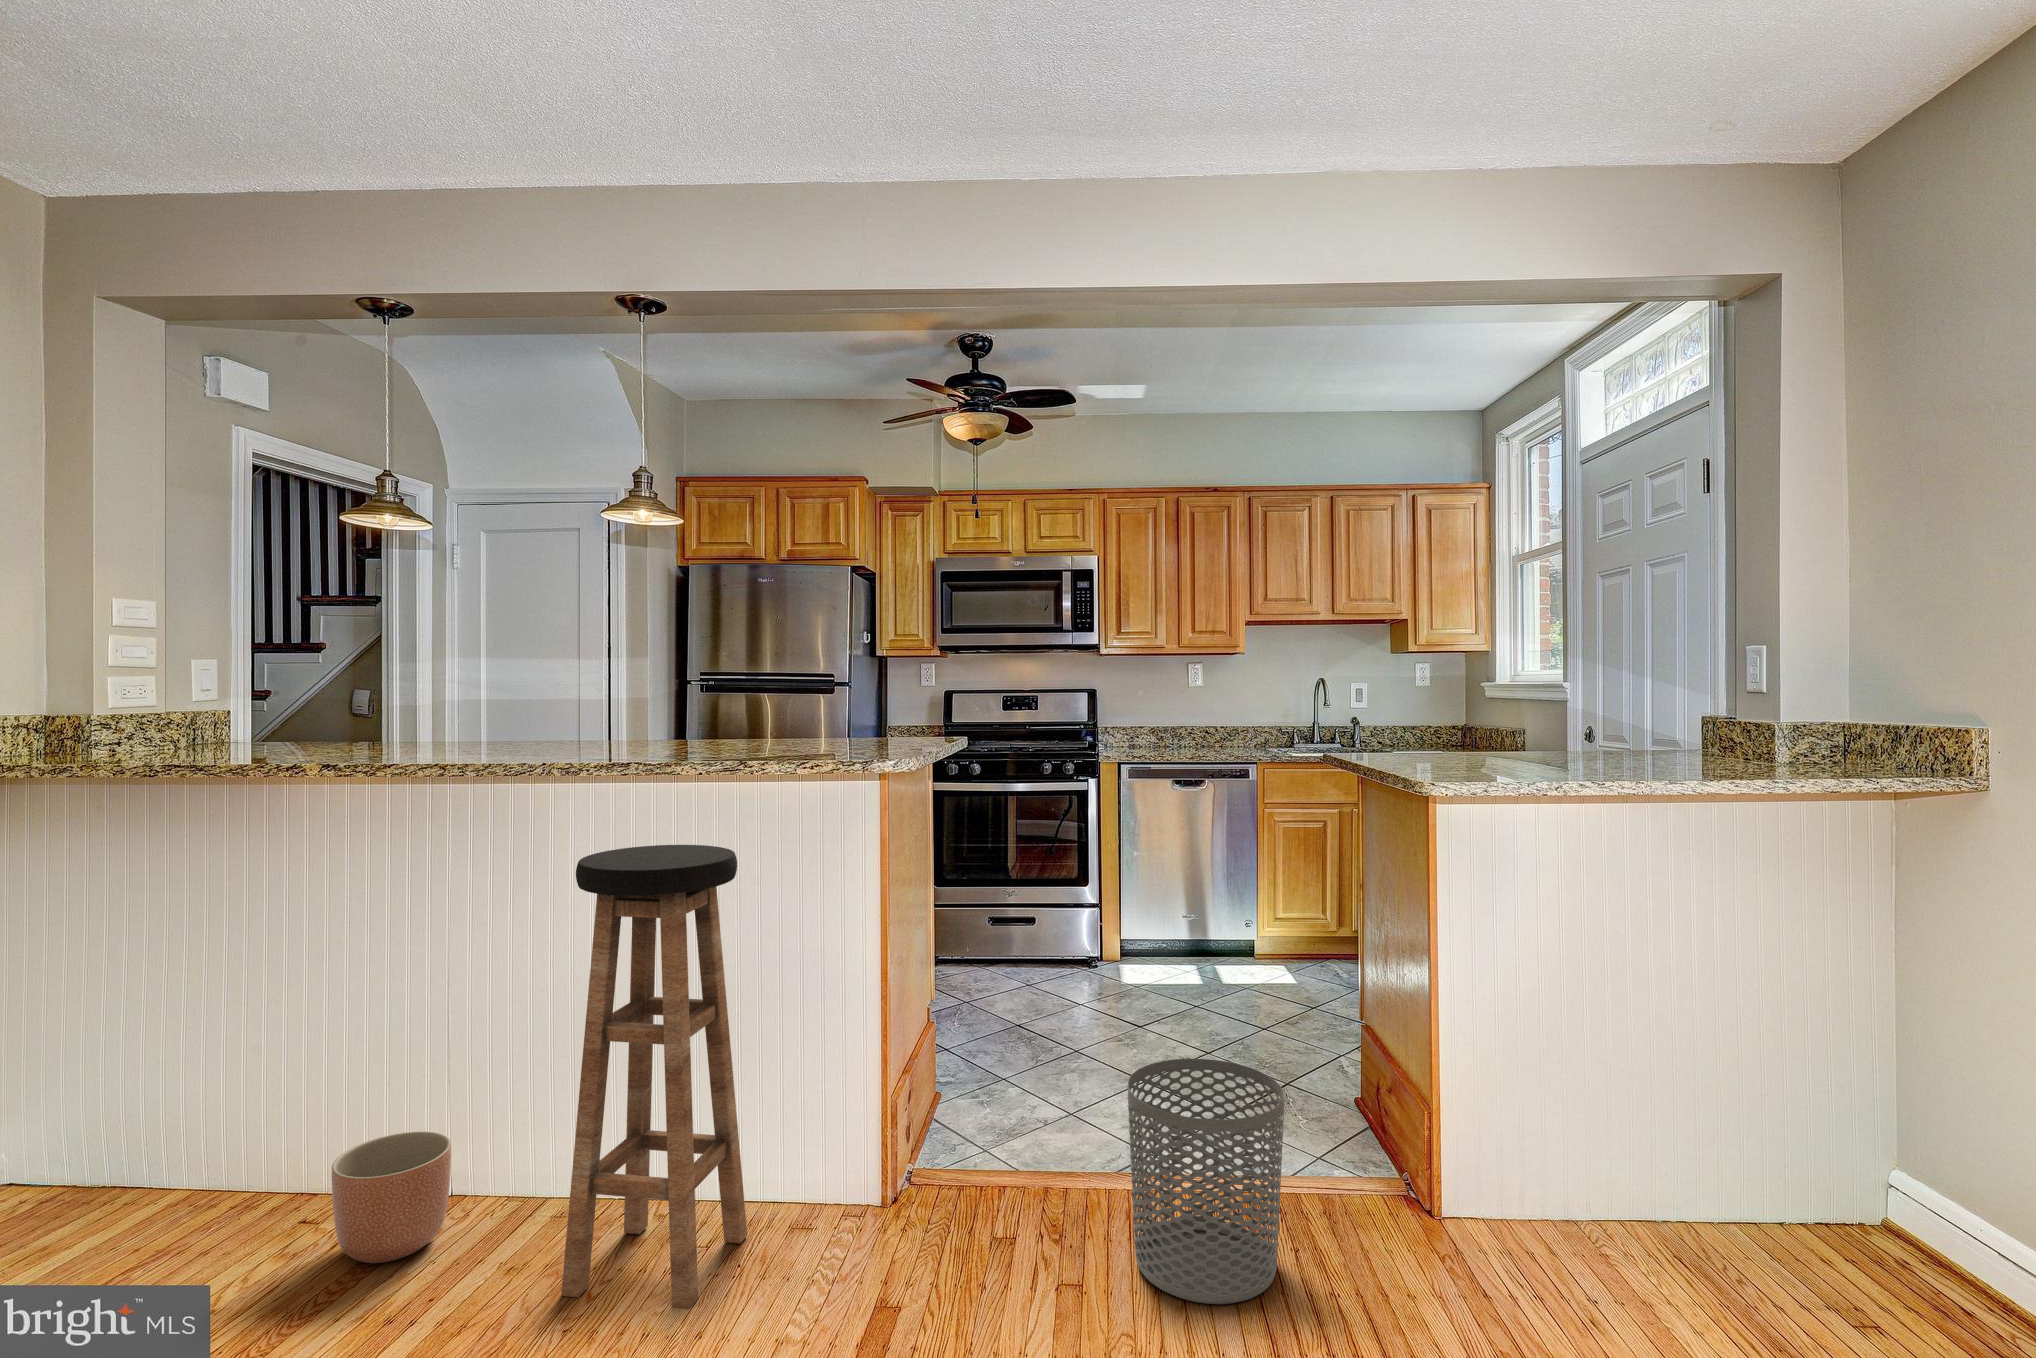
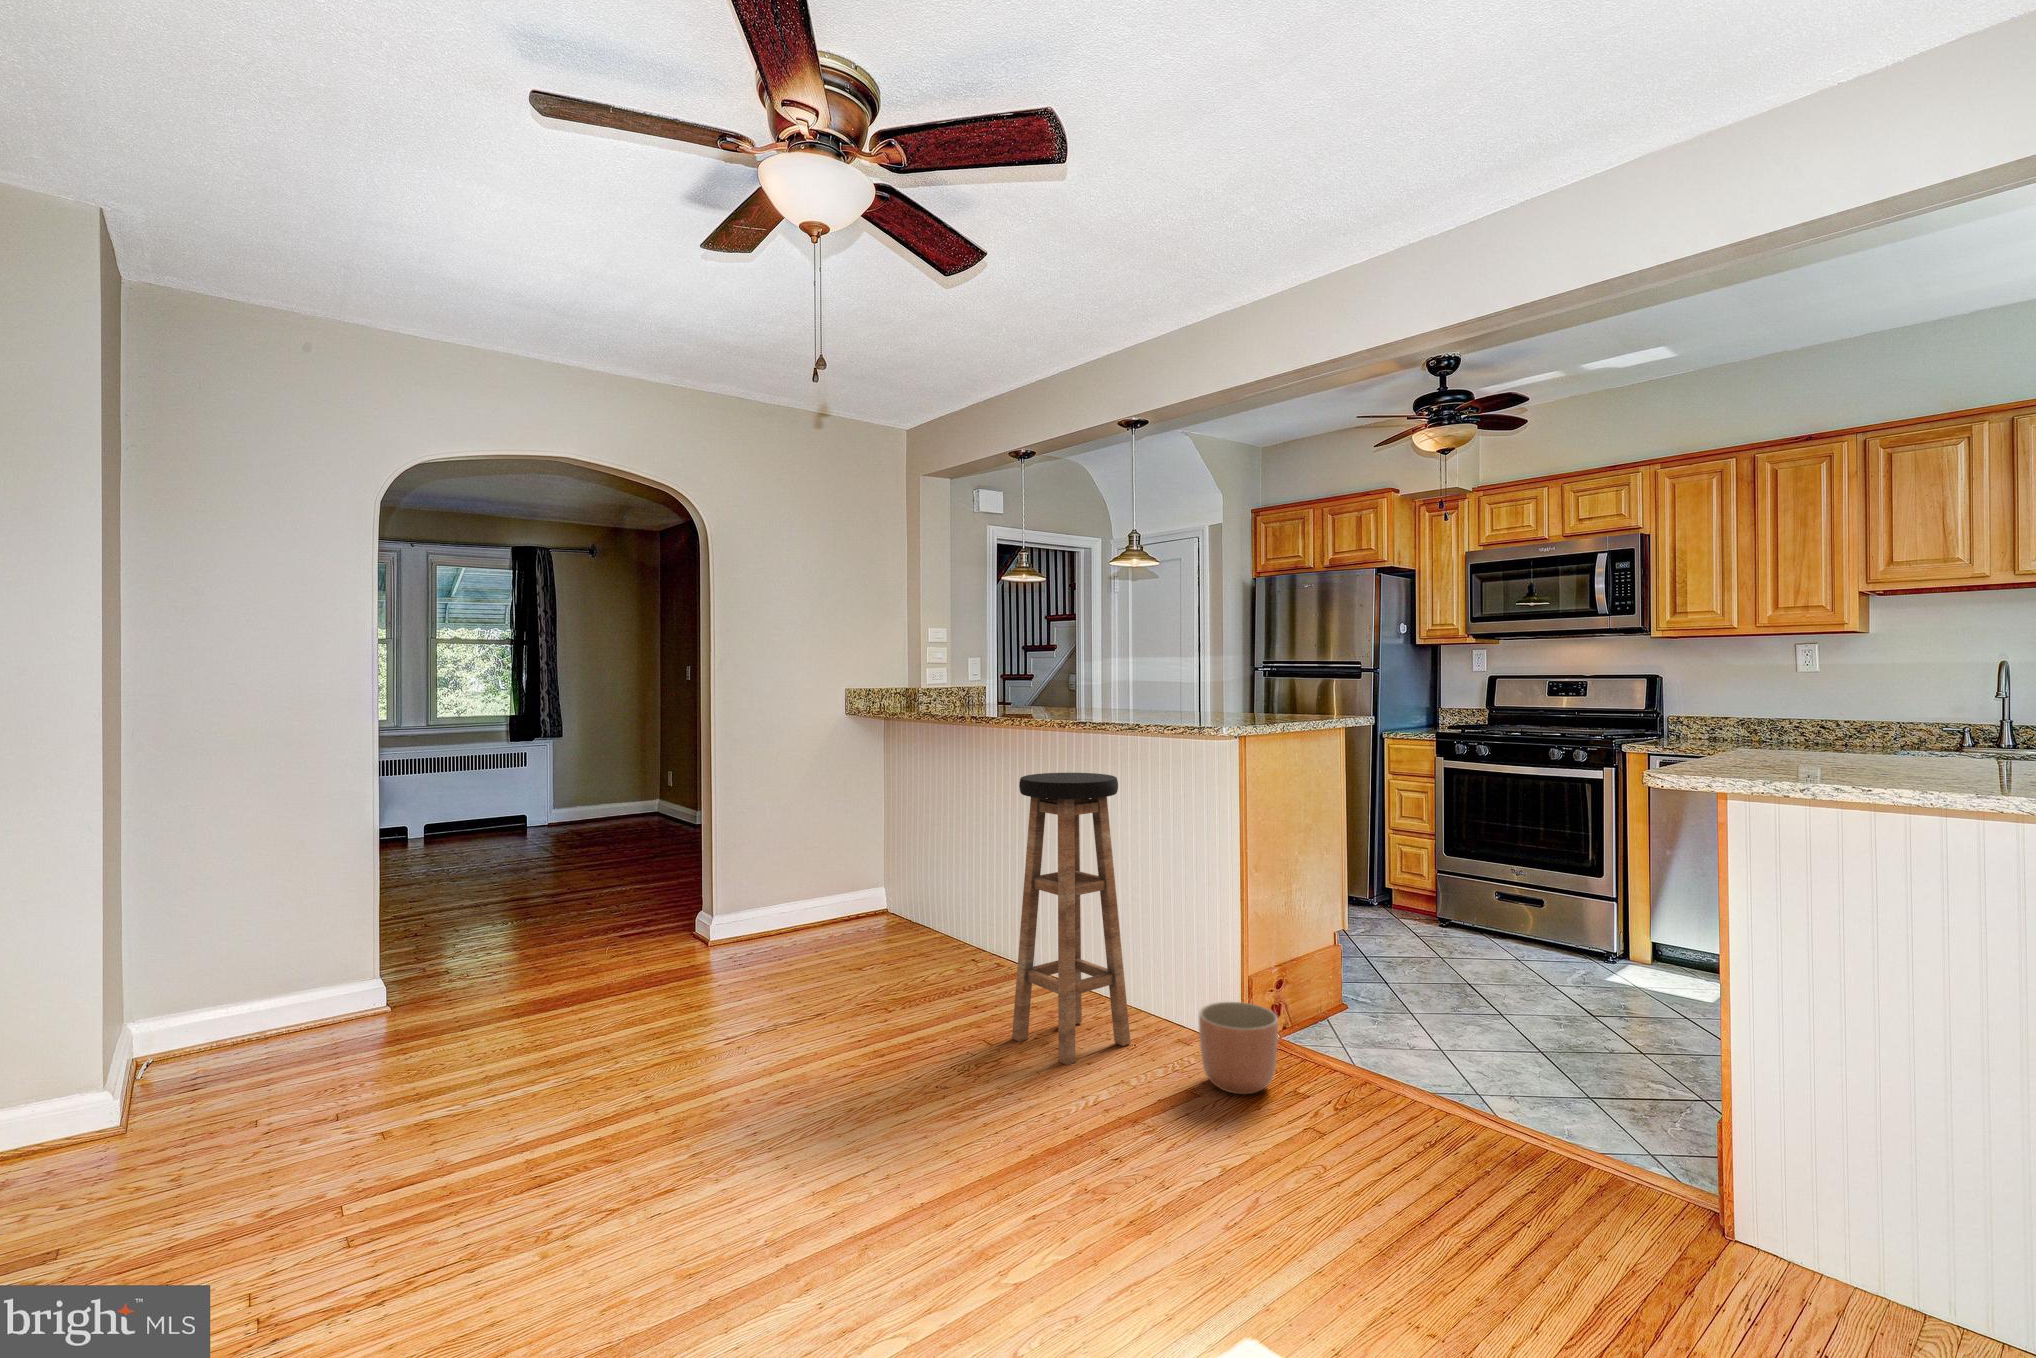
waste bin: present [1128,1059,1284,1304] -> none [1362,988,1508,1195]
planter: present [332,1131,451,1263] -> present [1199,1002,1278,1094]

